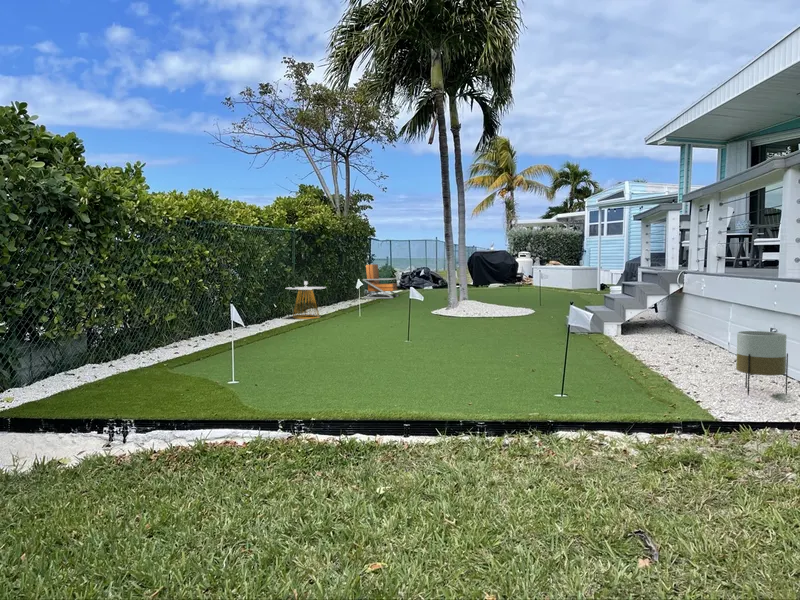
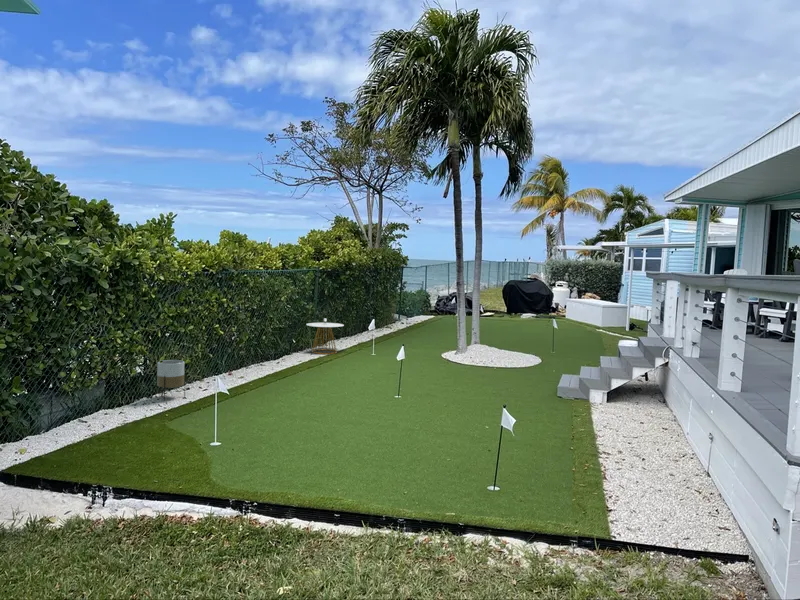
lounge chair: present [363,264,399,298] -> none [391,294,427,328]
planter: present [736,331,788,395] -> present [157,360,186,400]

